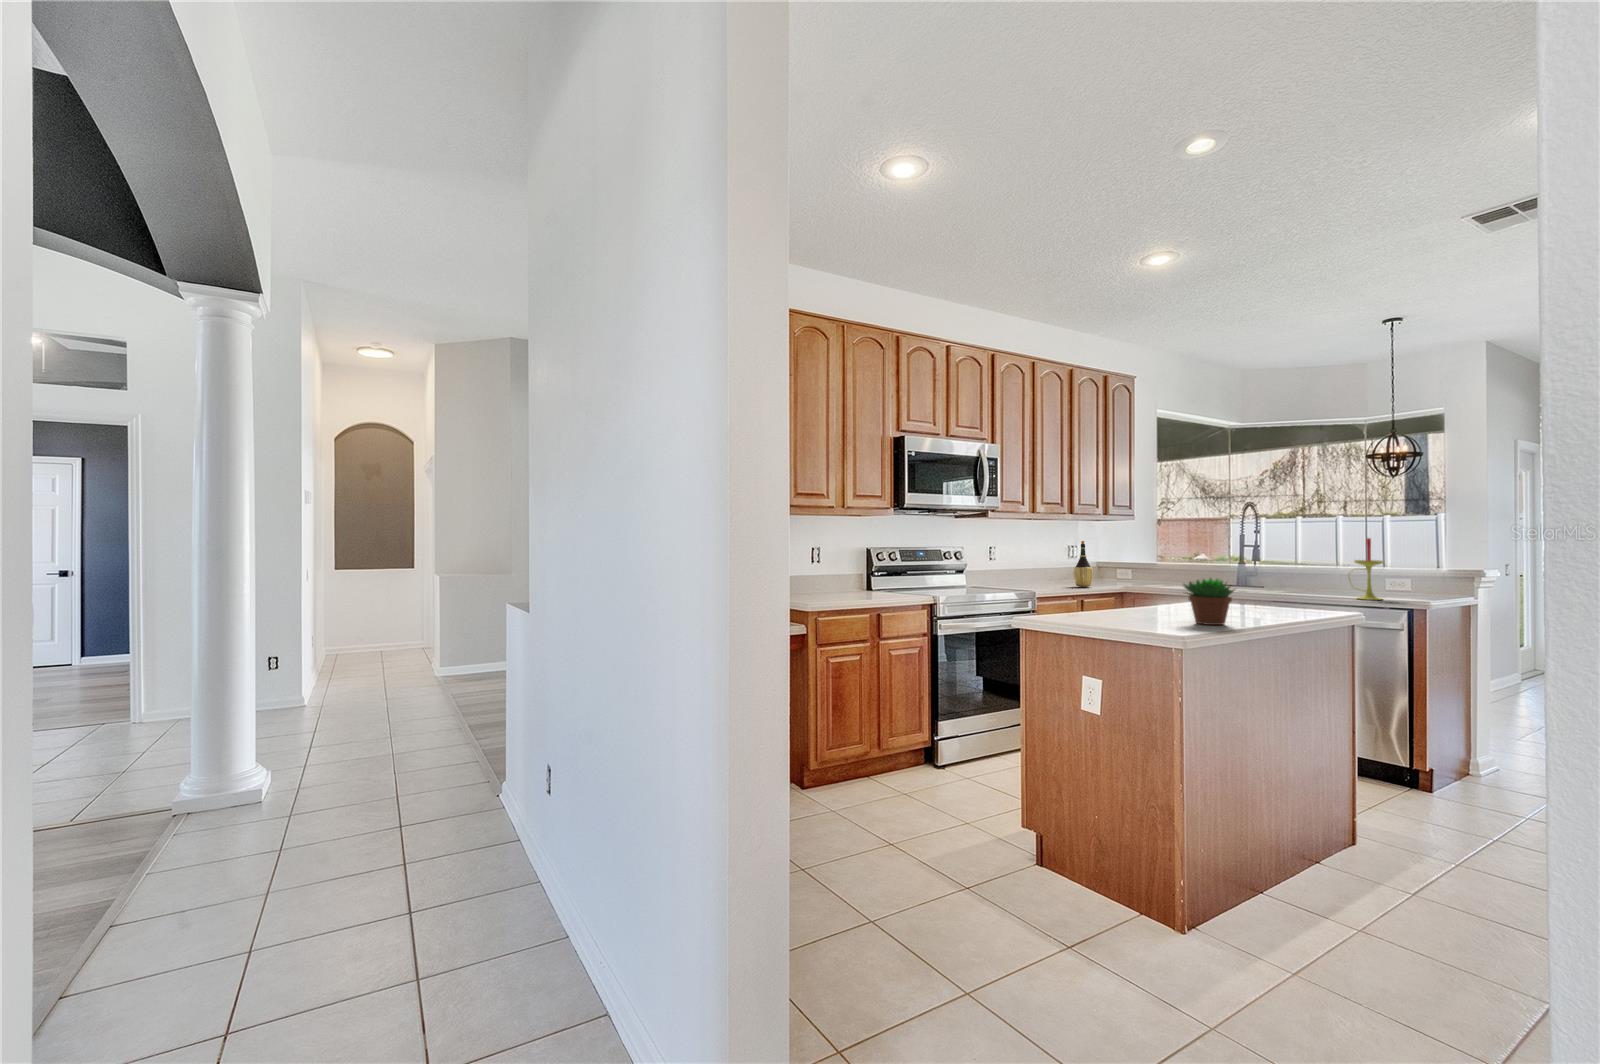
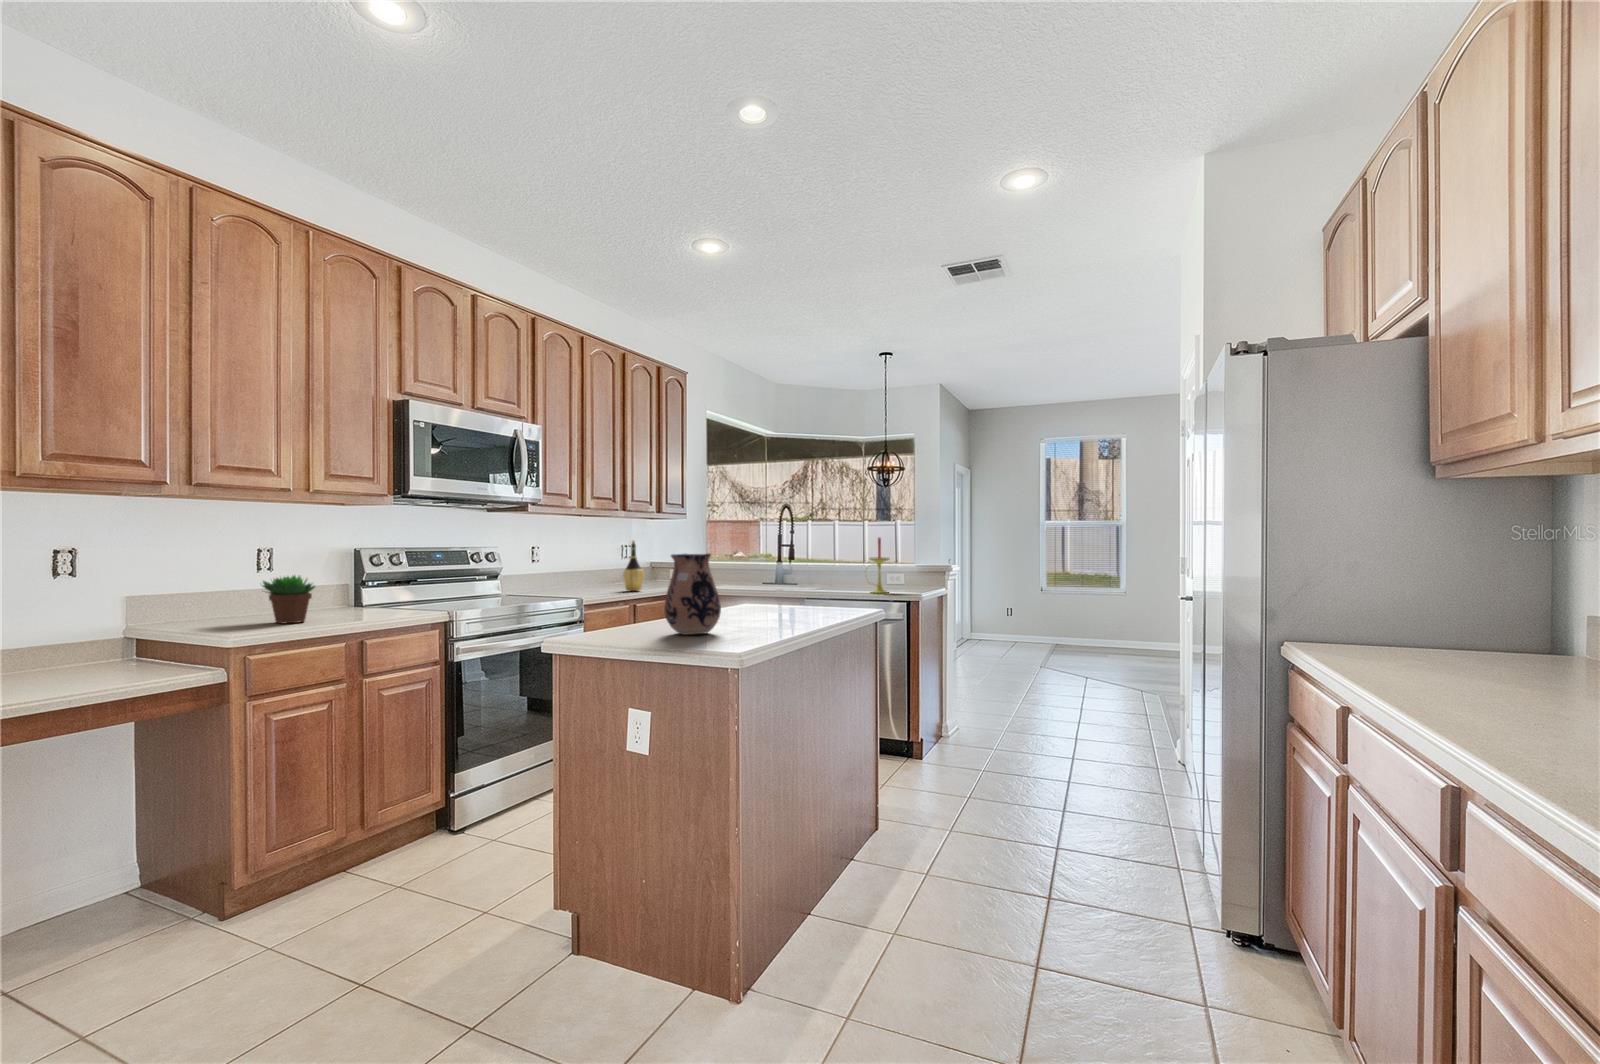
ceramic pitcher: none [1108,557,1161,626] -> present [664,554,721,635]
succulent plant: present [1184,578,1234,625] -> present [262,575,315,623]

